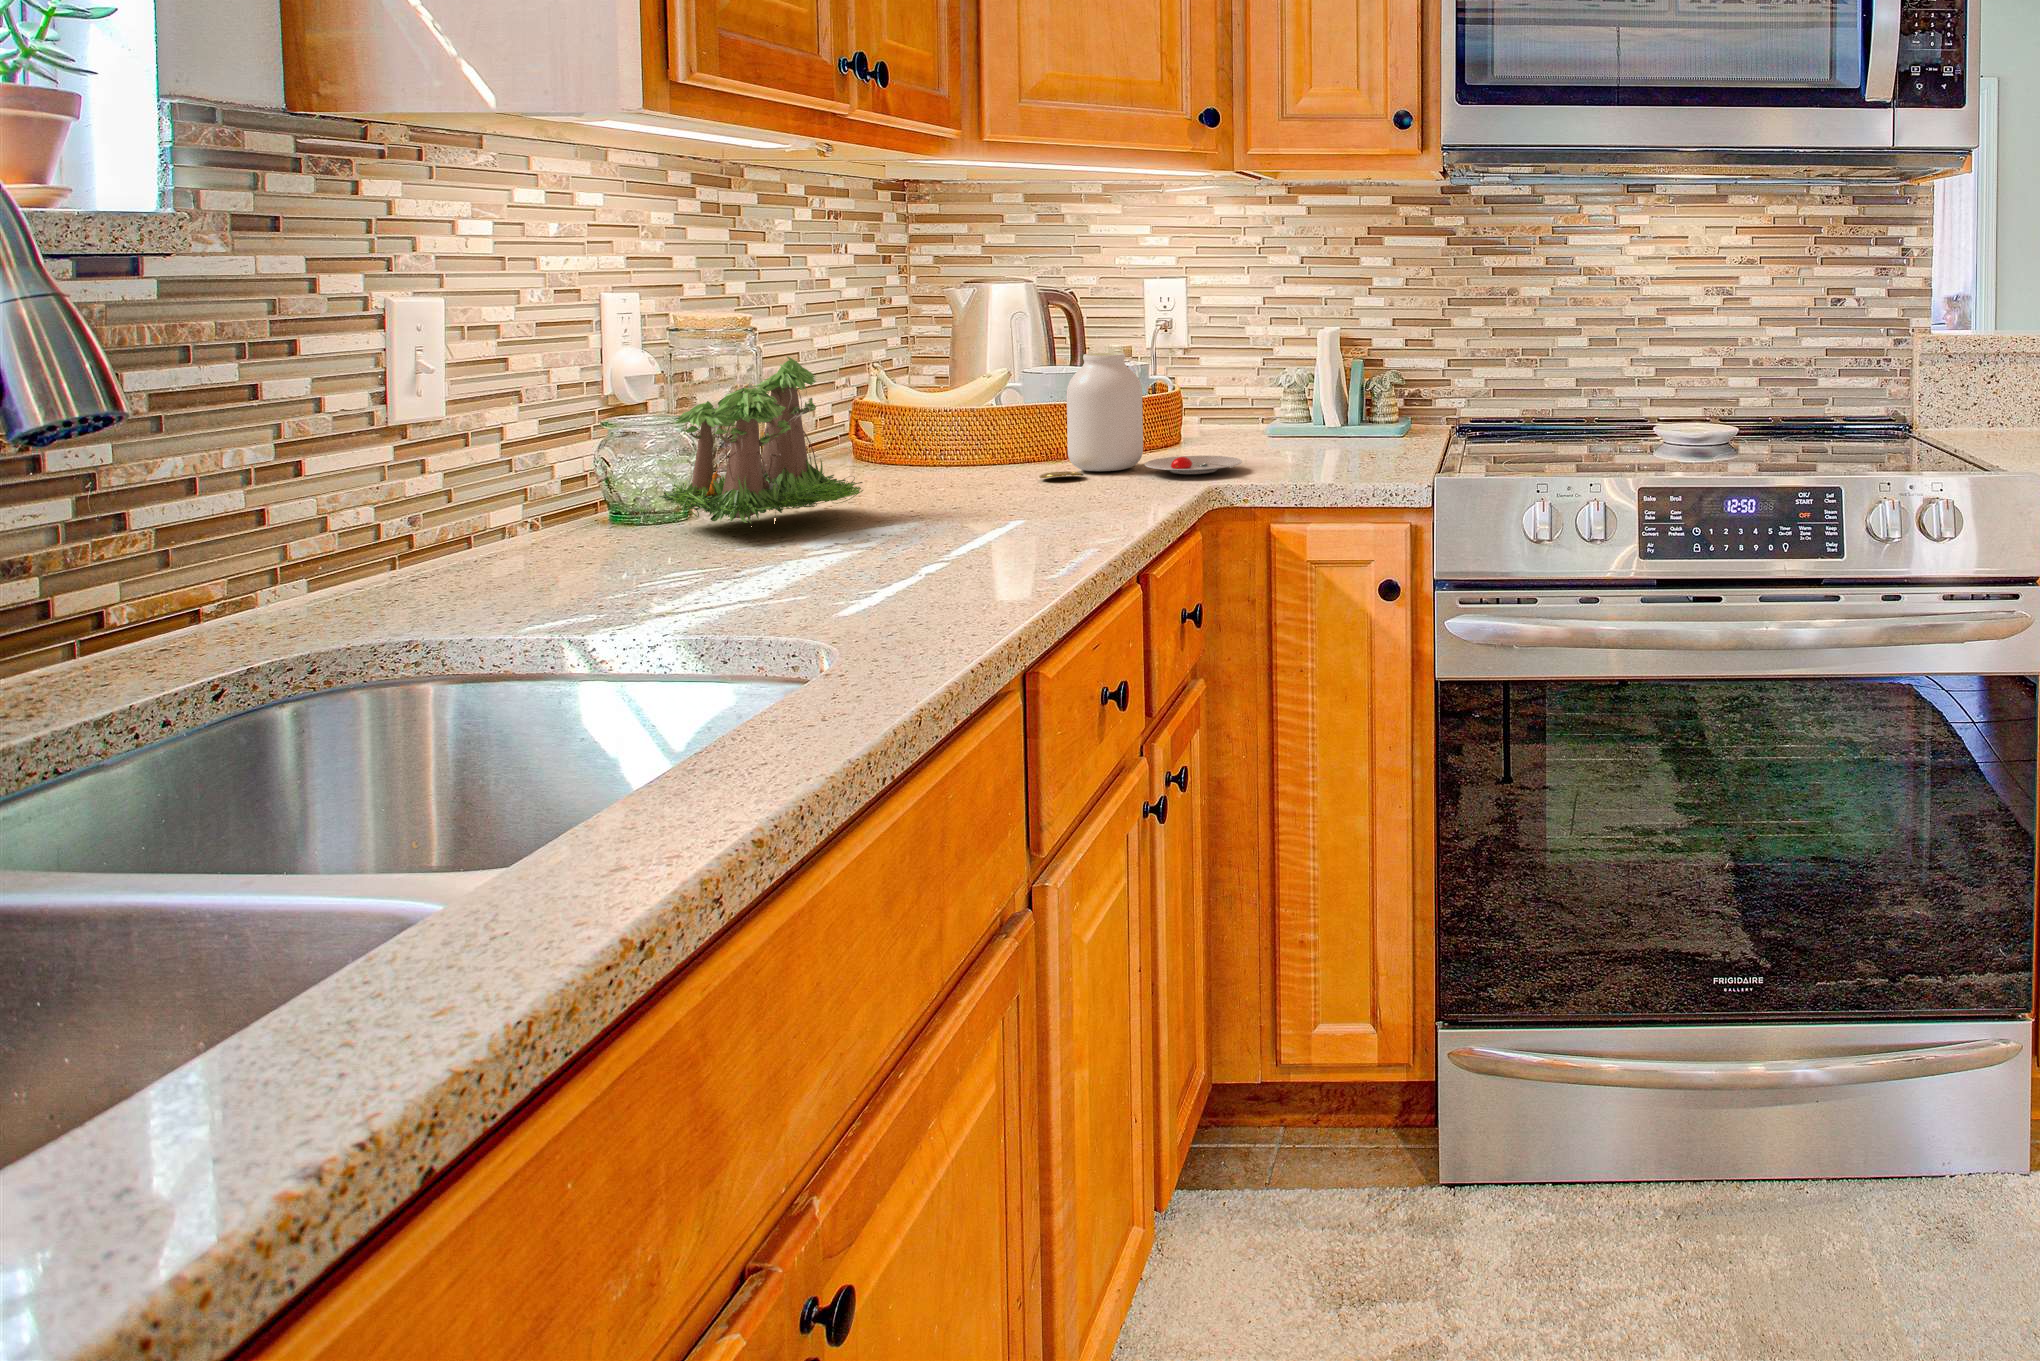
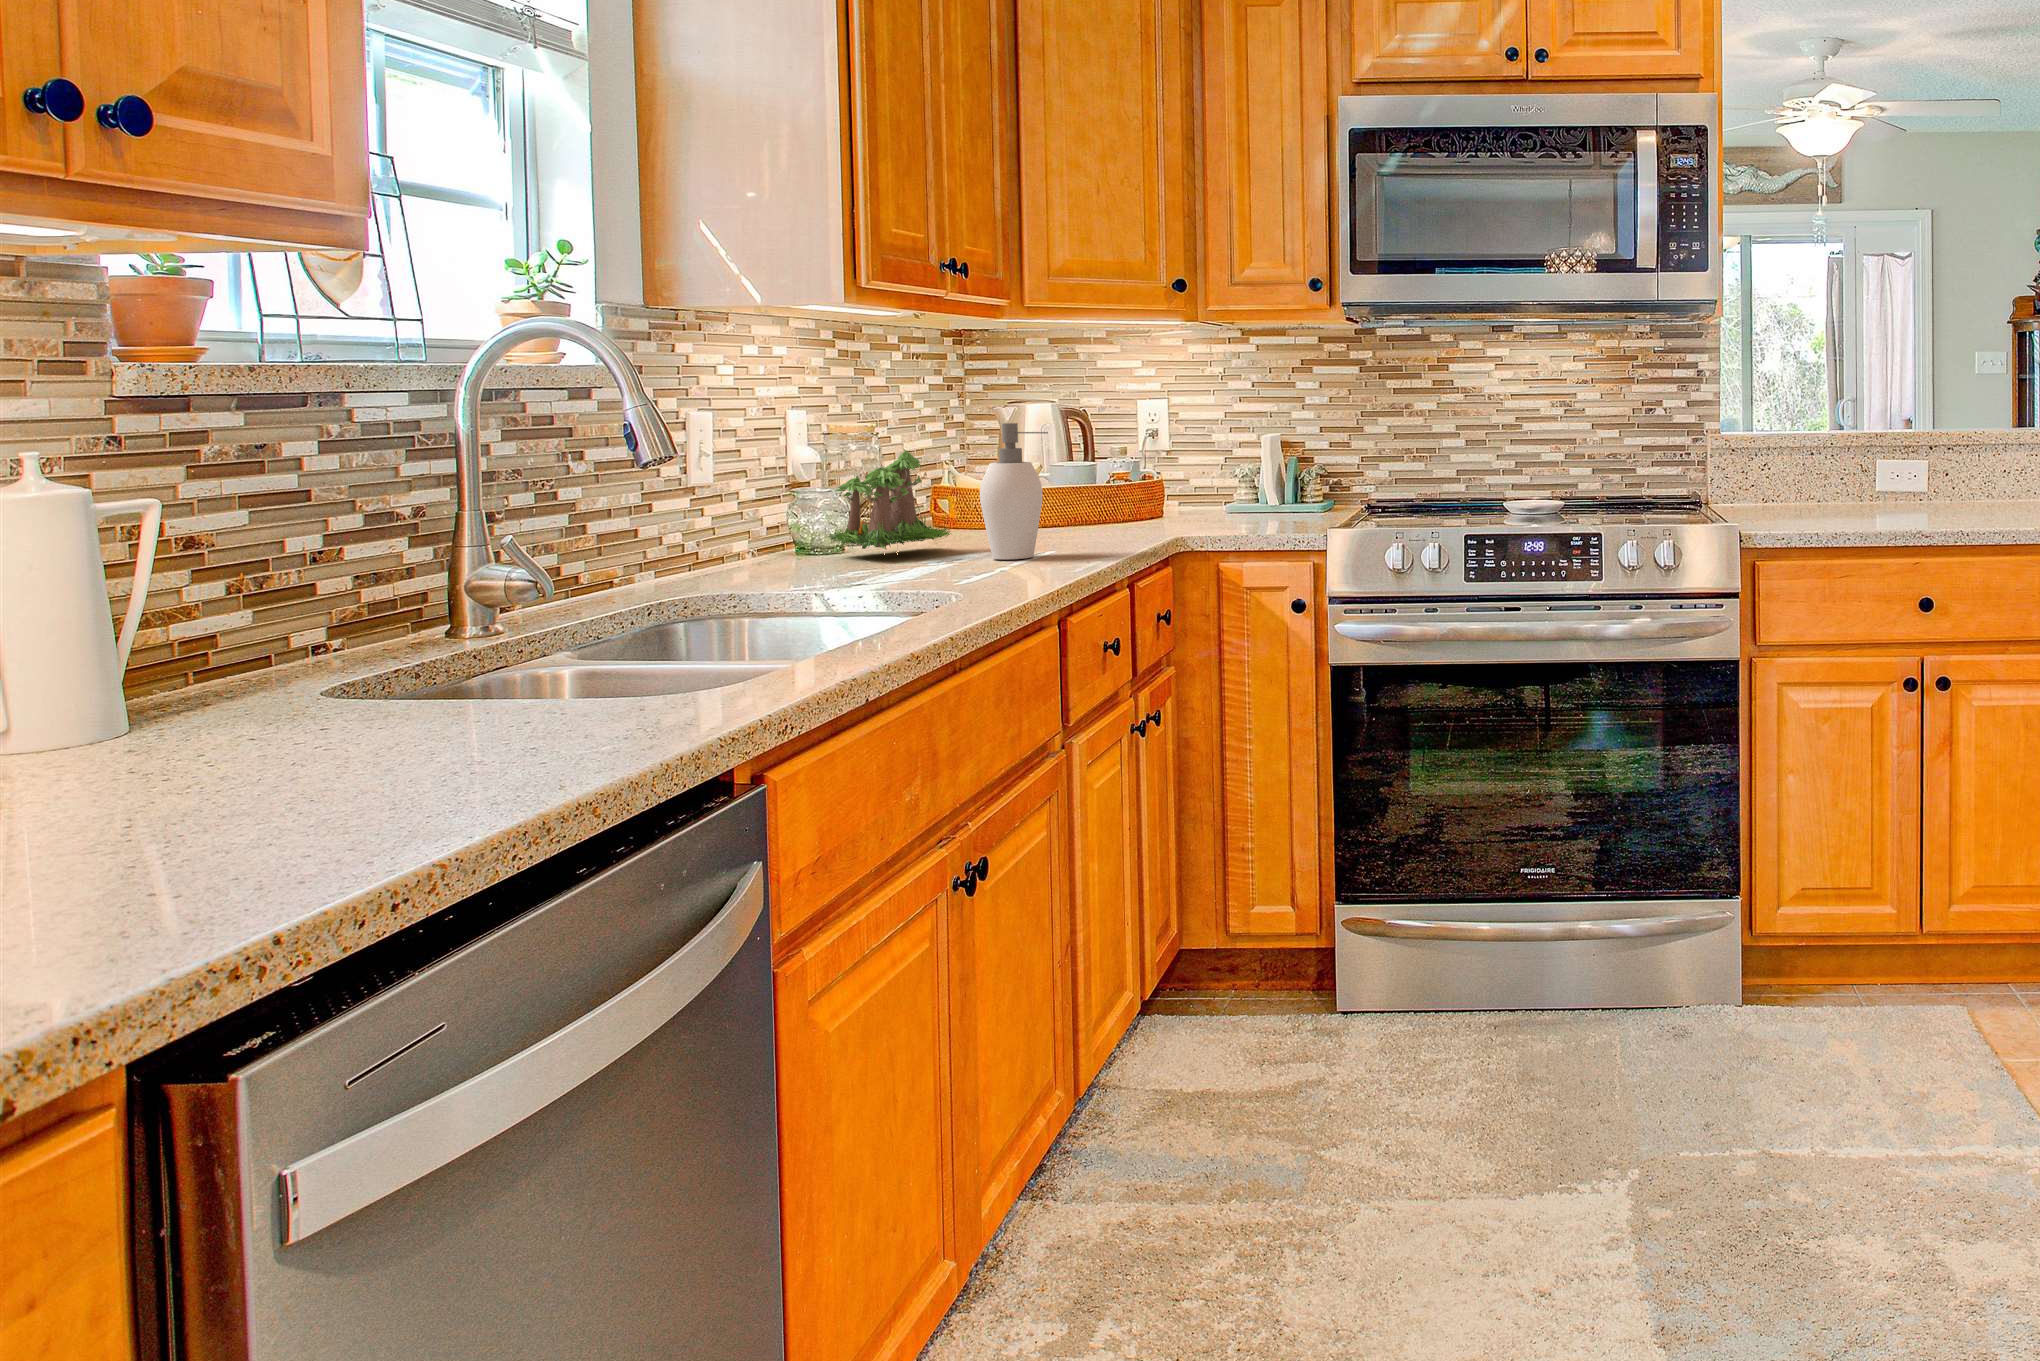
soap dispenser: none [906,319,1019,542] -> present [980,423,1048,559]
jar: present [1039,353,1242,478] -> none [1063,450,1199,533]

